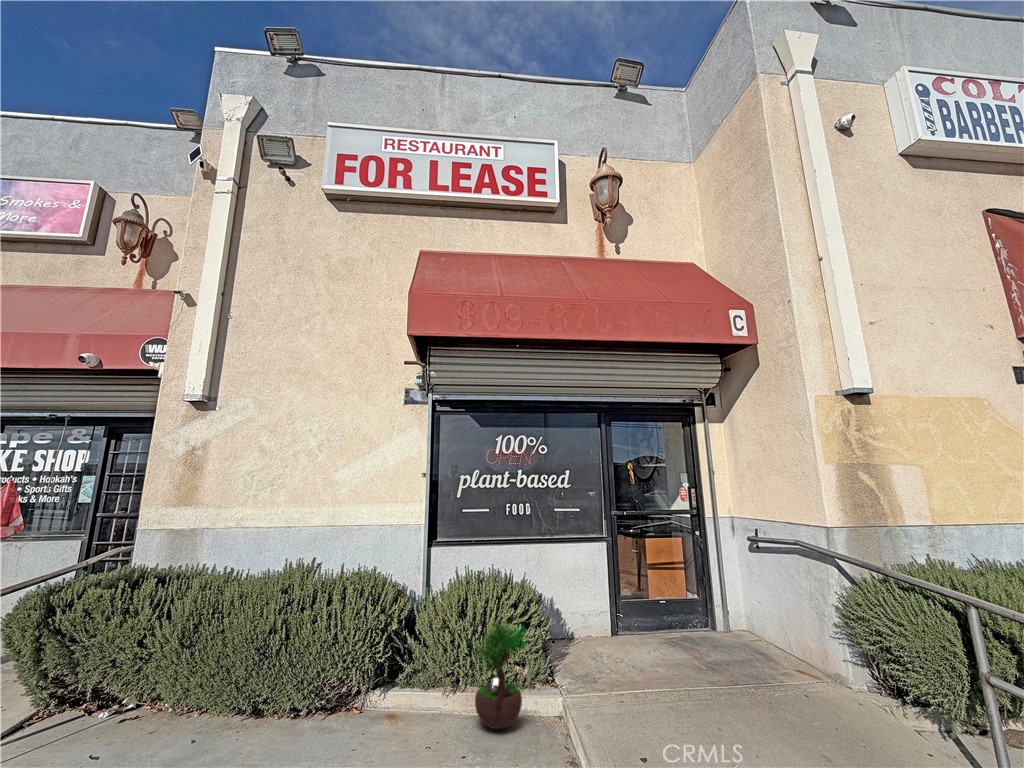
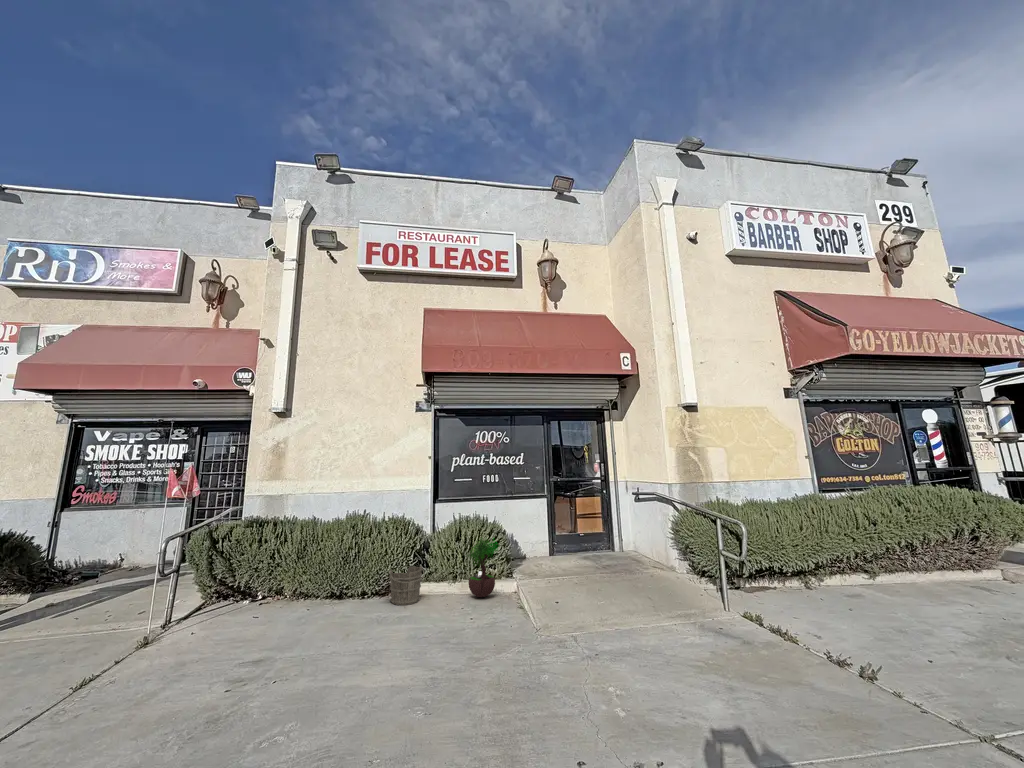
bucket: none [335,663,397,741] -> present [389,566,425,605]

